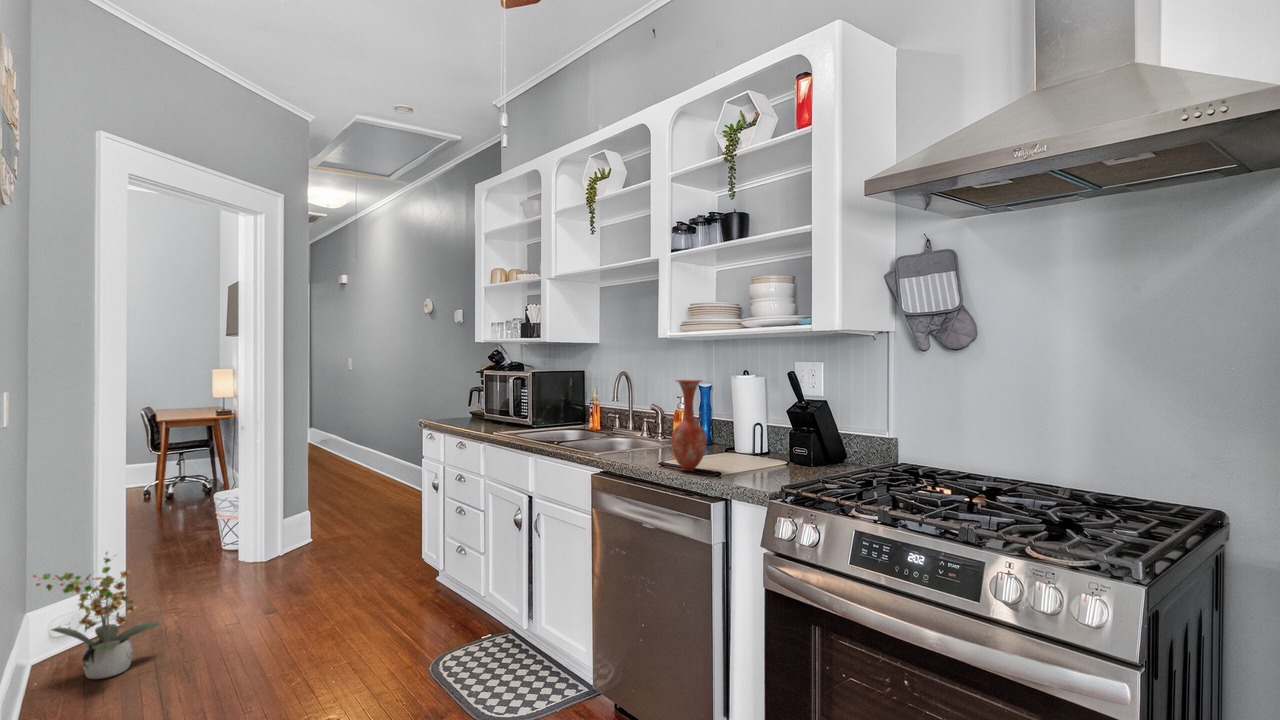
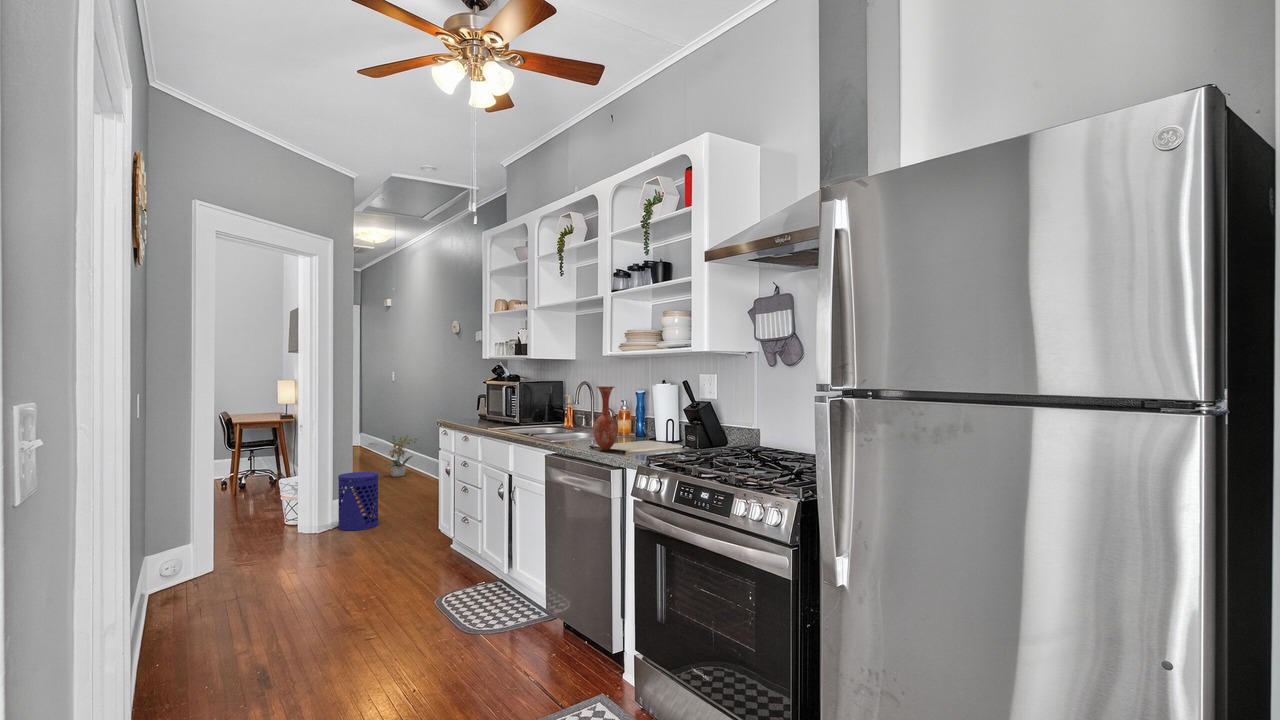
waste bin: none [290,482,342,557] -> present [338,472,379,530]
potted plant: present [33,552,163,679] -> present [383,436,417,477]

